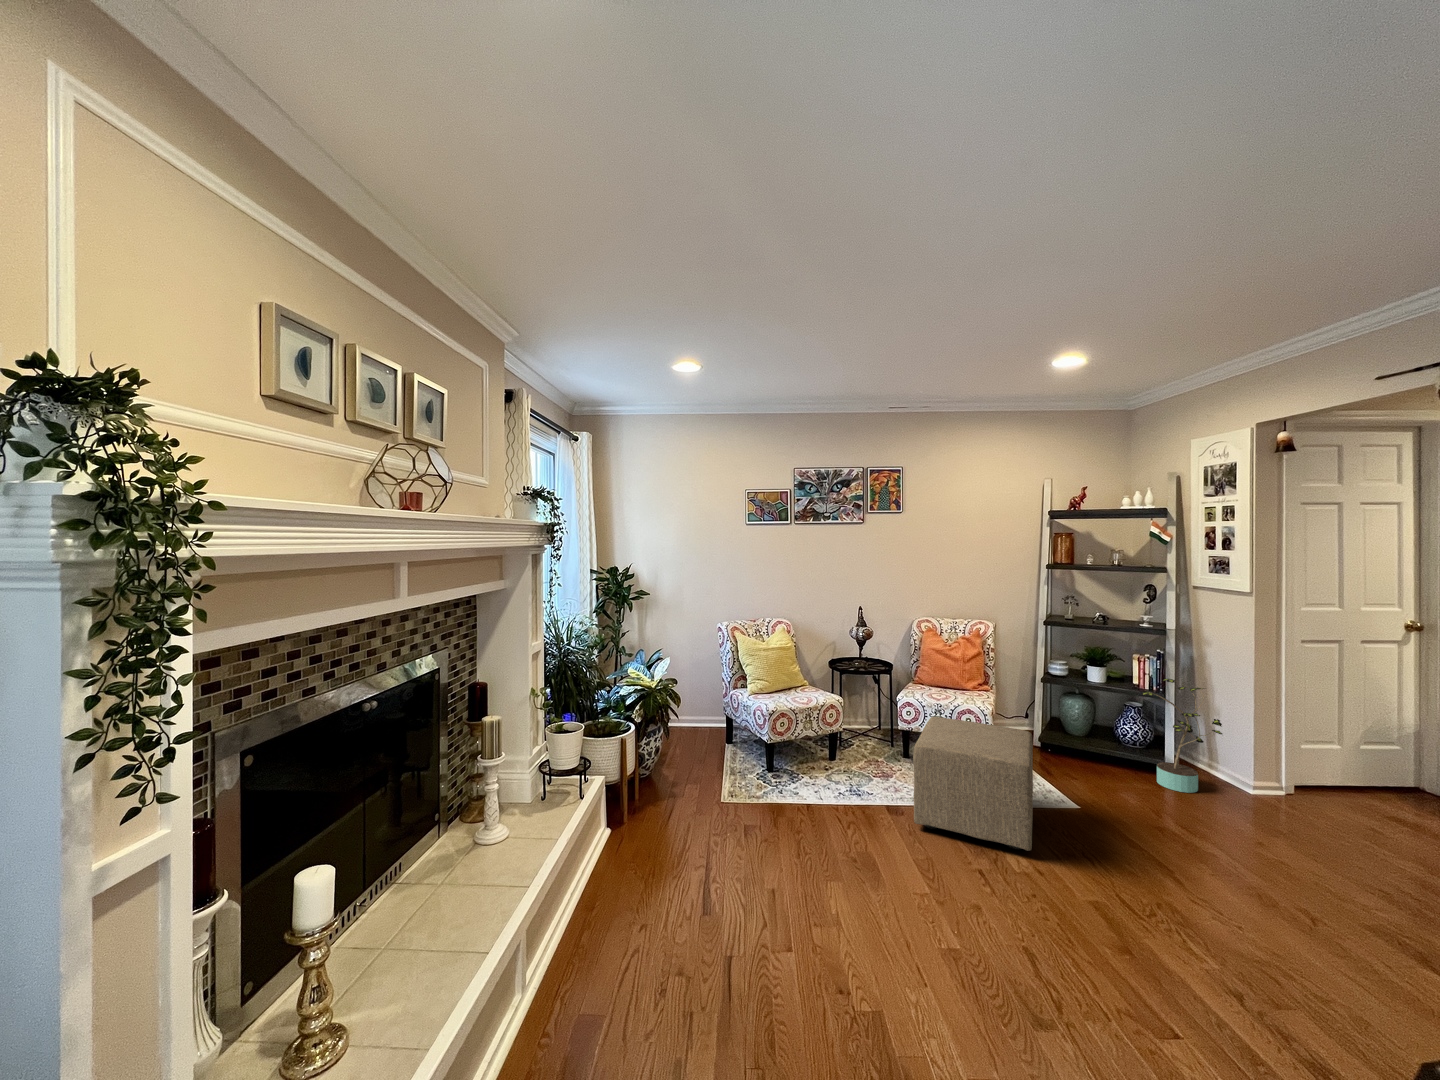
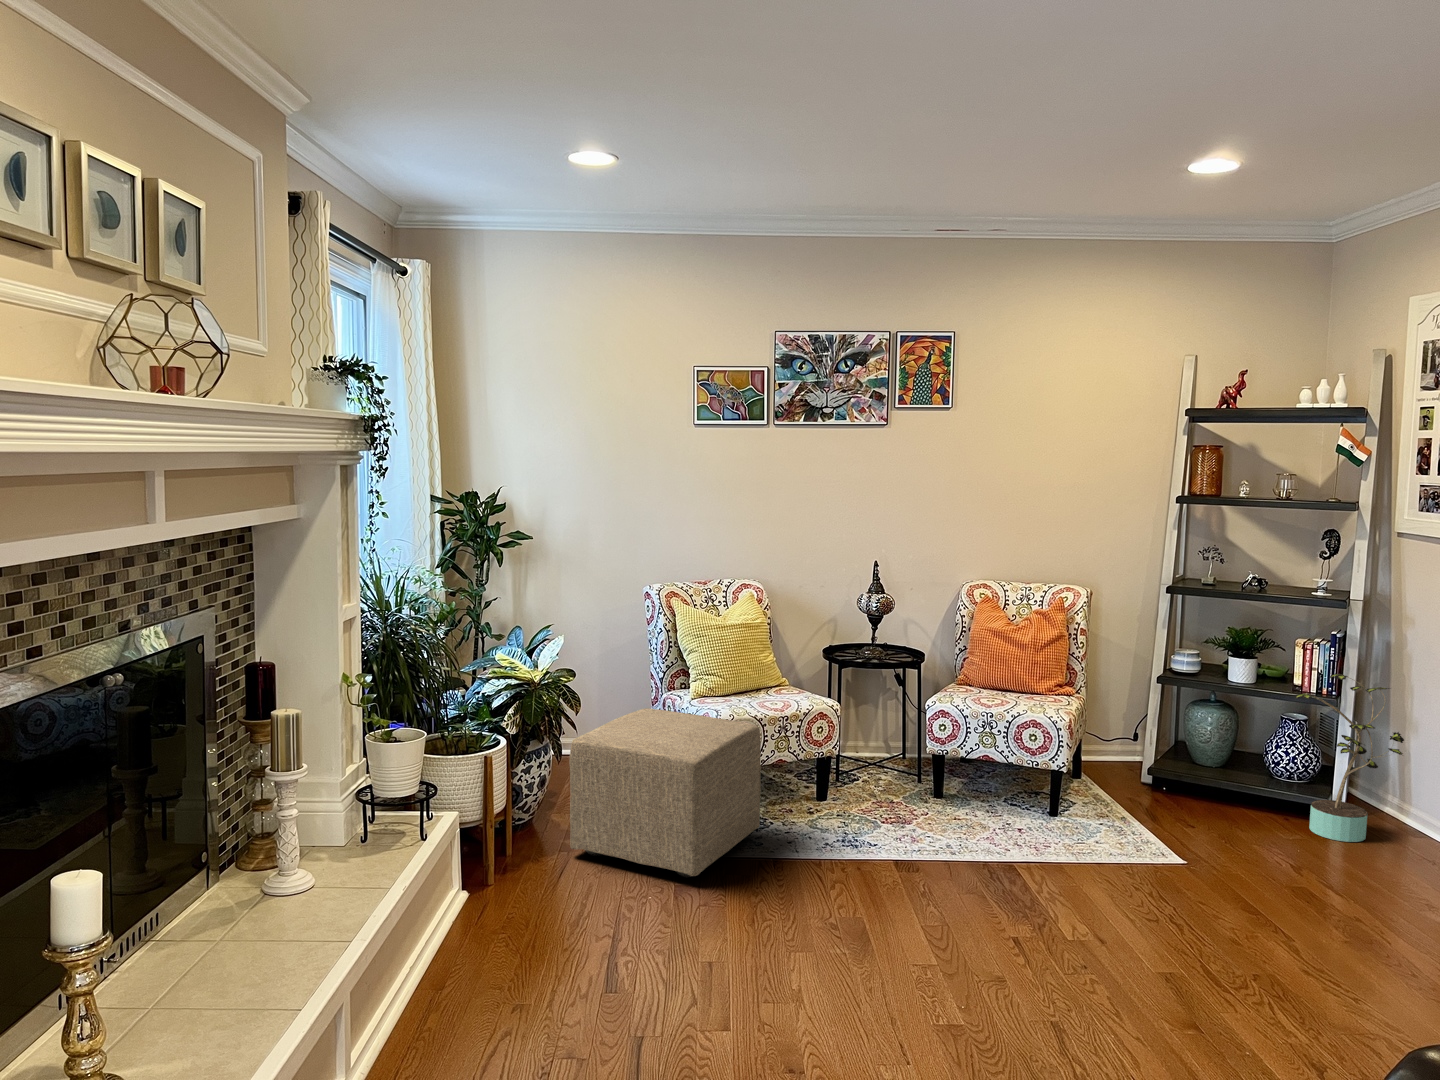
ottoman: present [913,717,1033,851] -> present [570,708,761,877]

